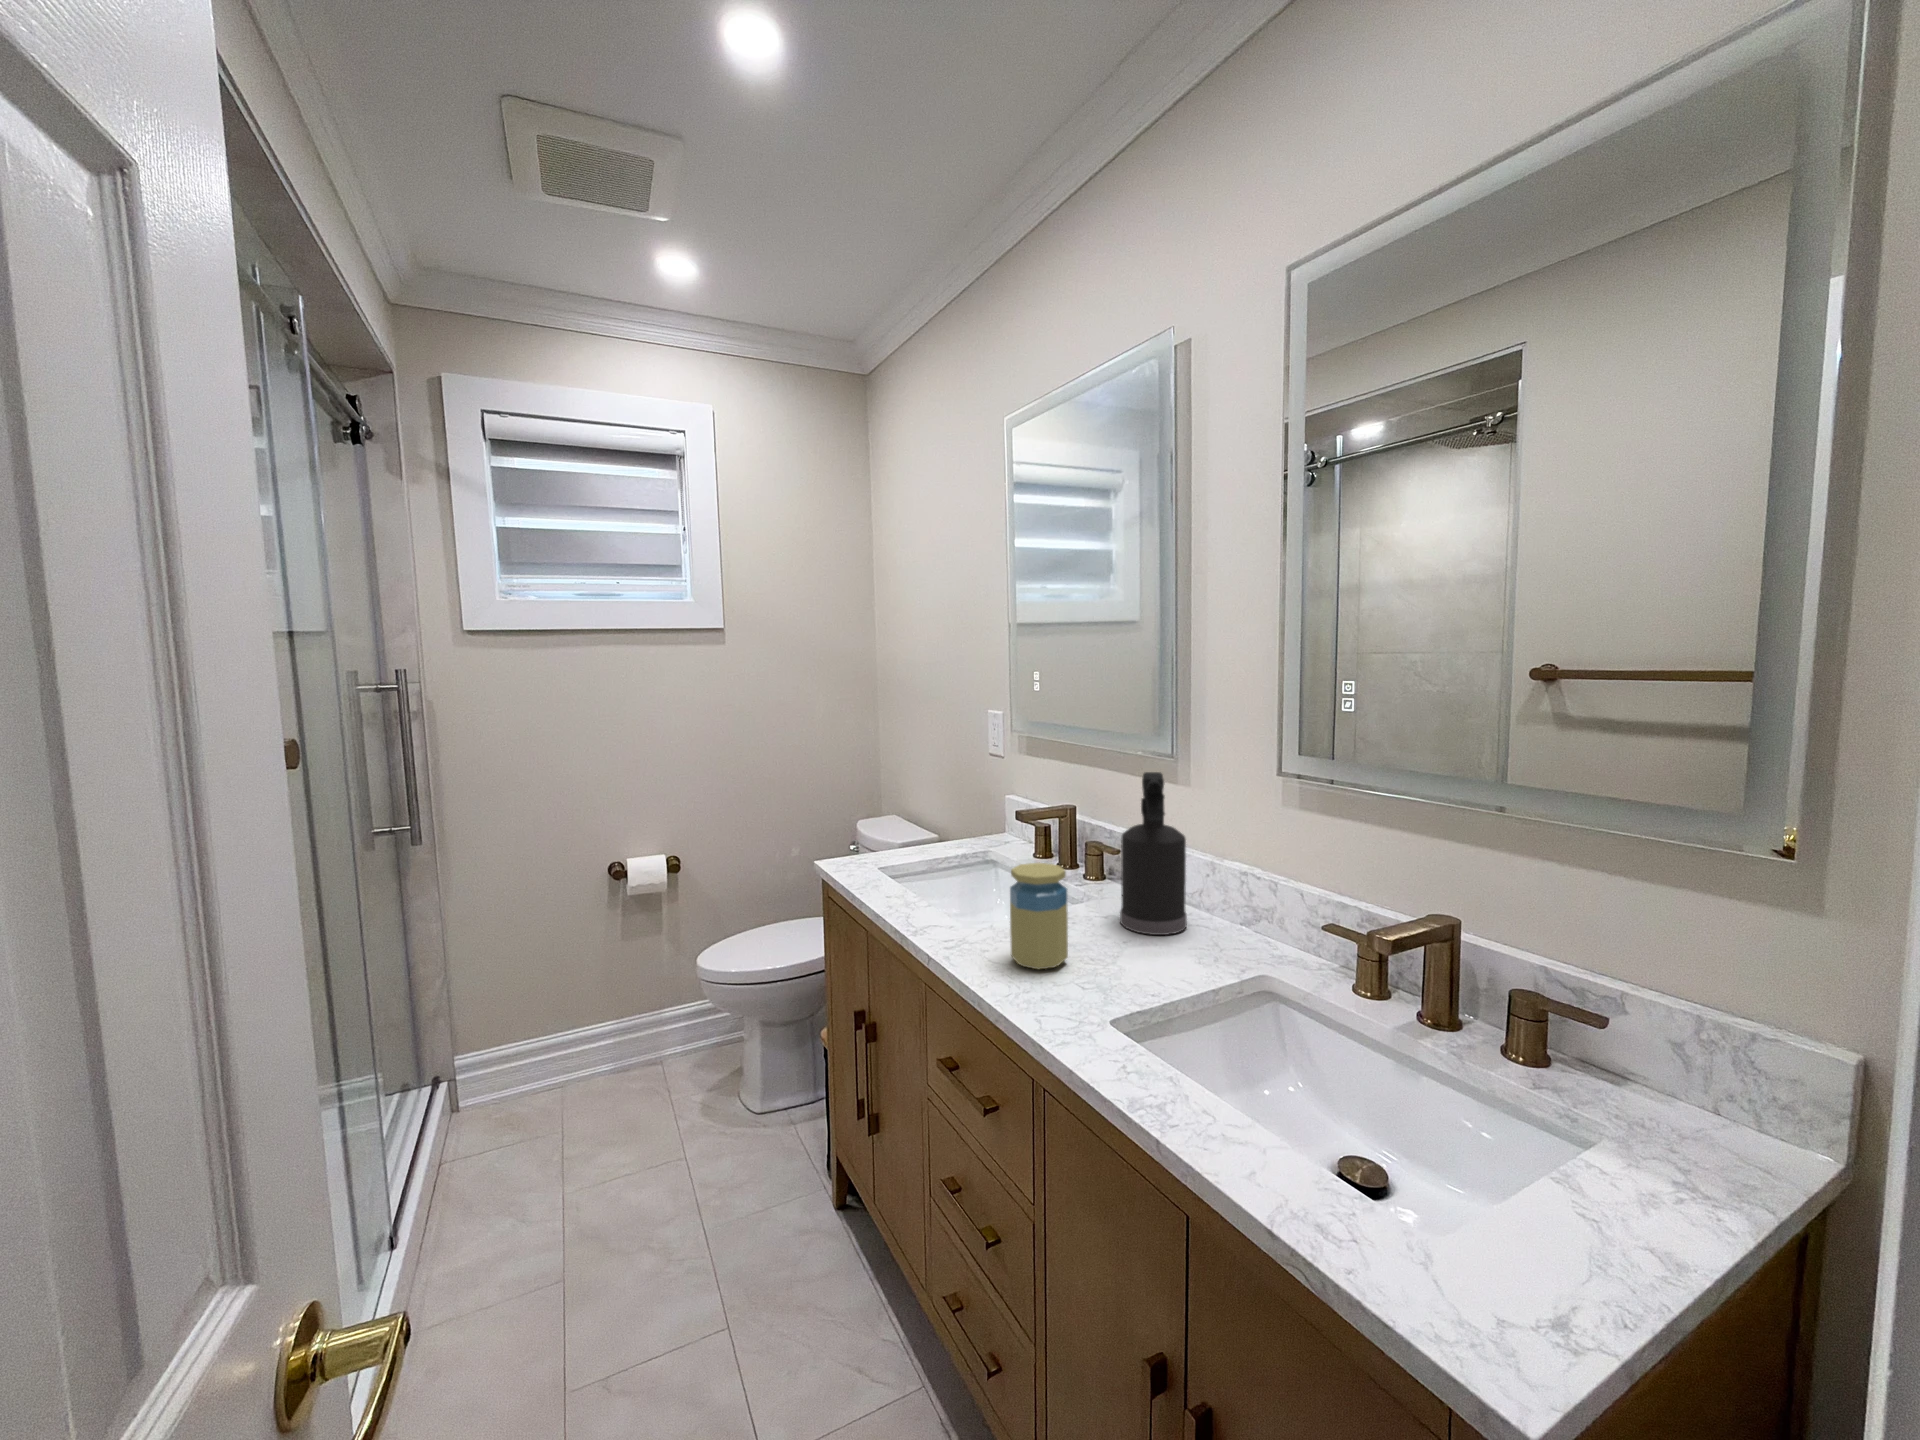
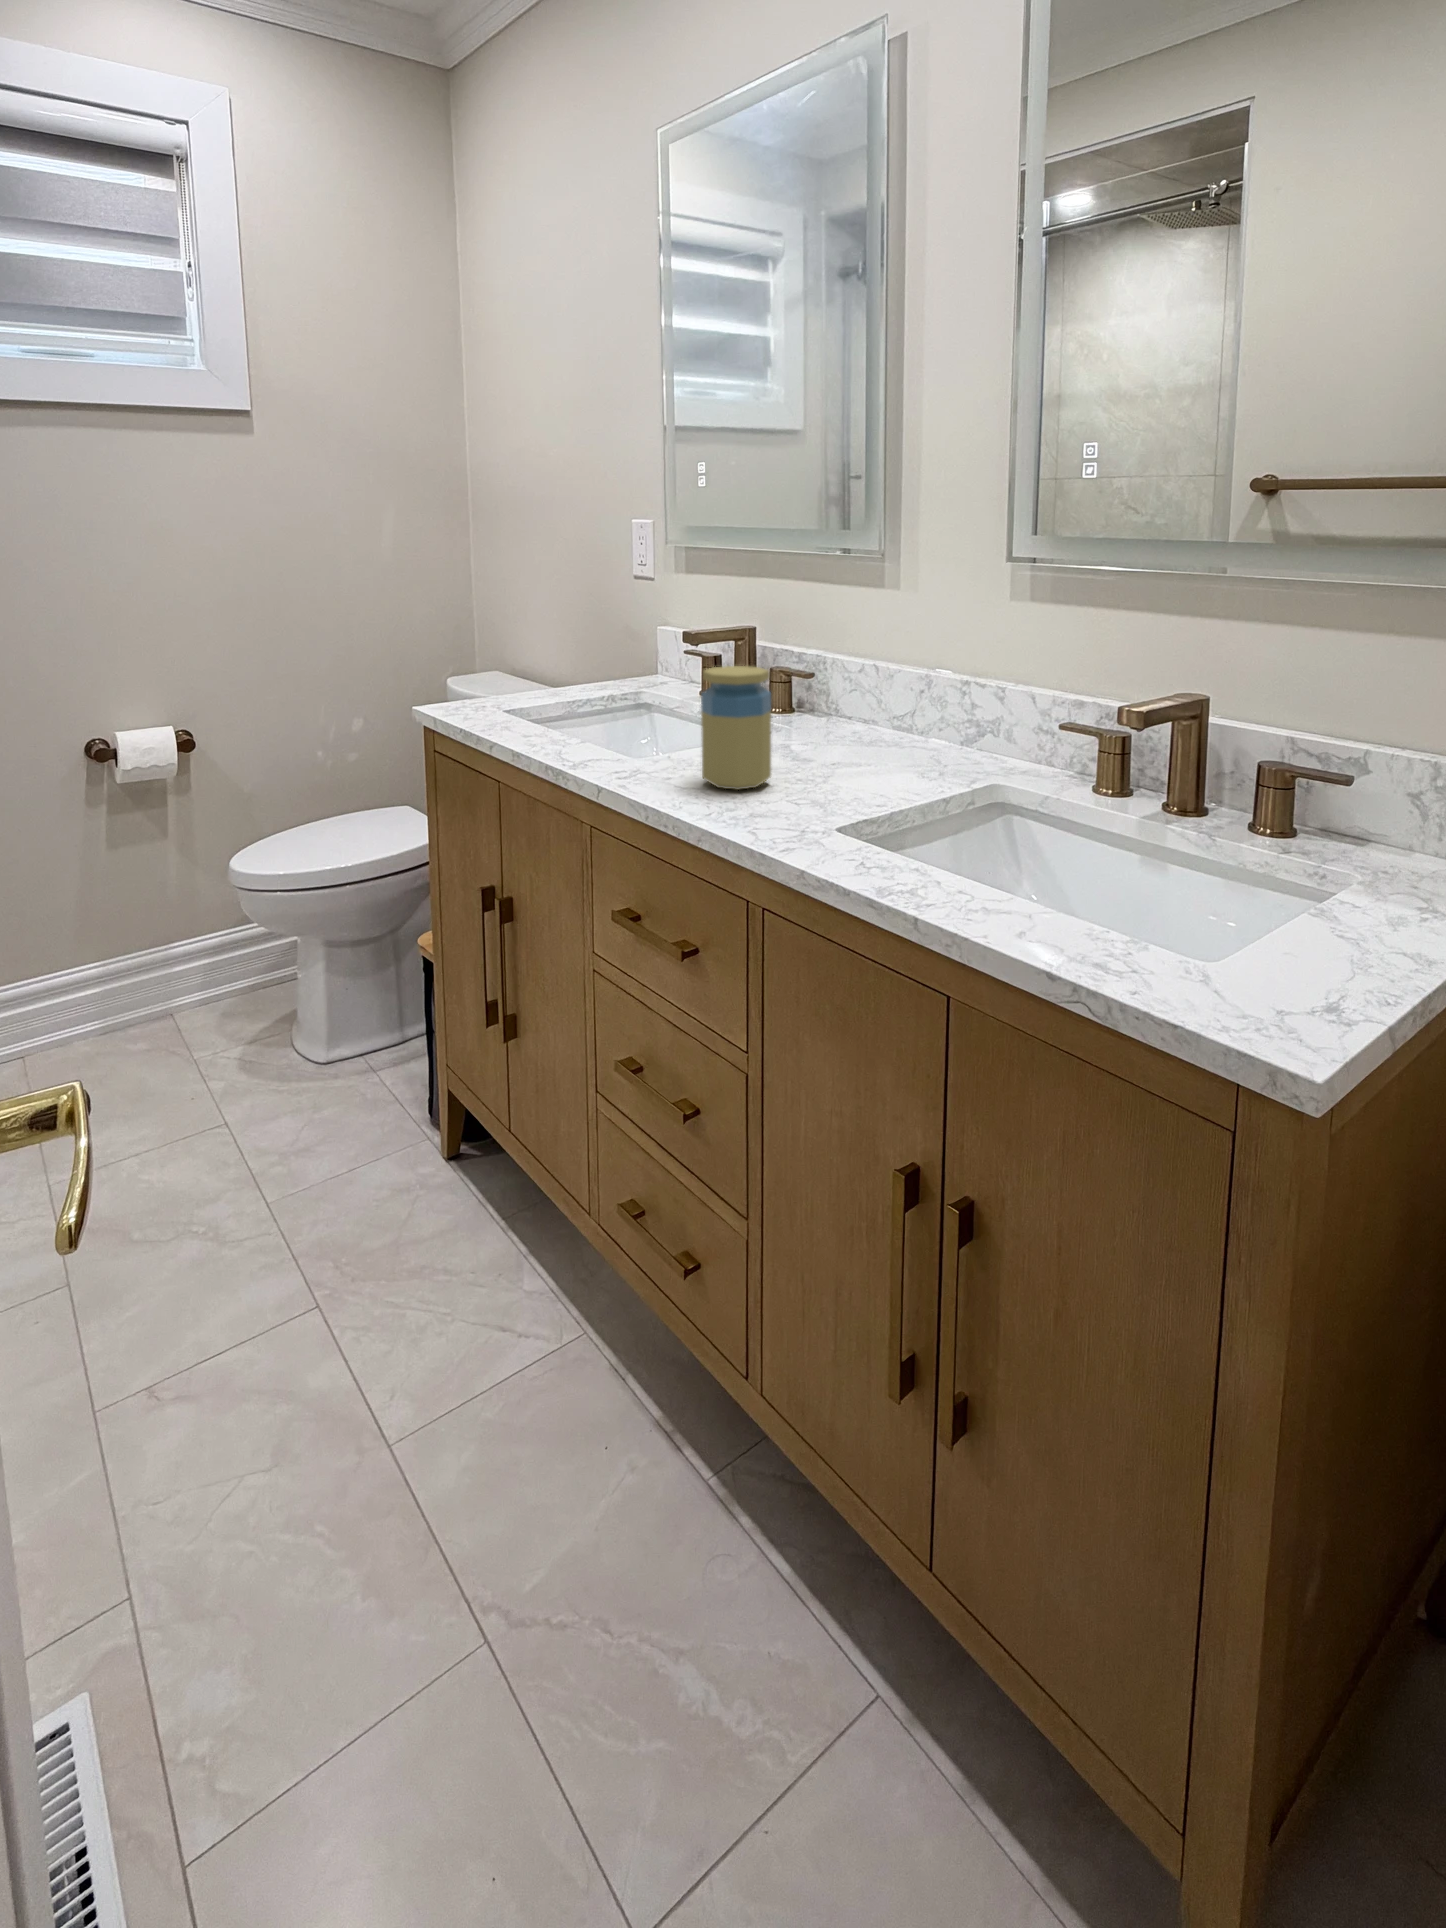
spray bottle: present [1120,772,1187,935] -> none [822,564,901,757]

